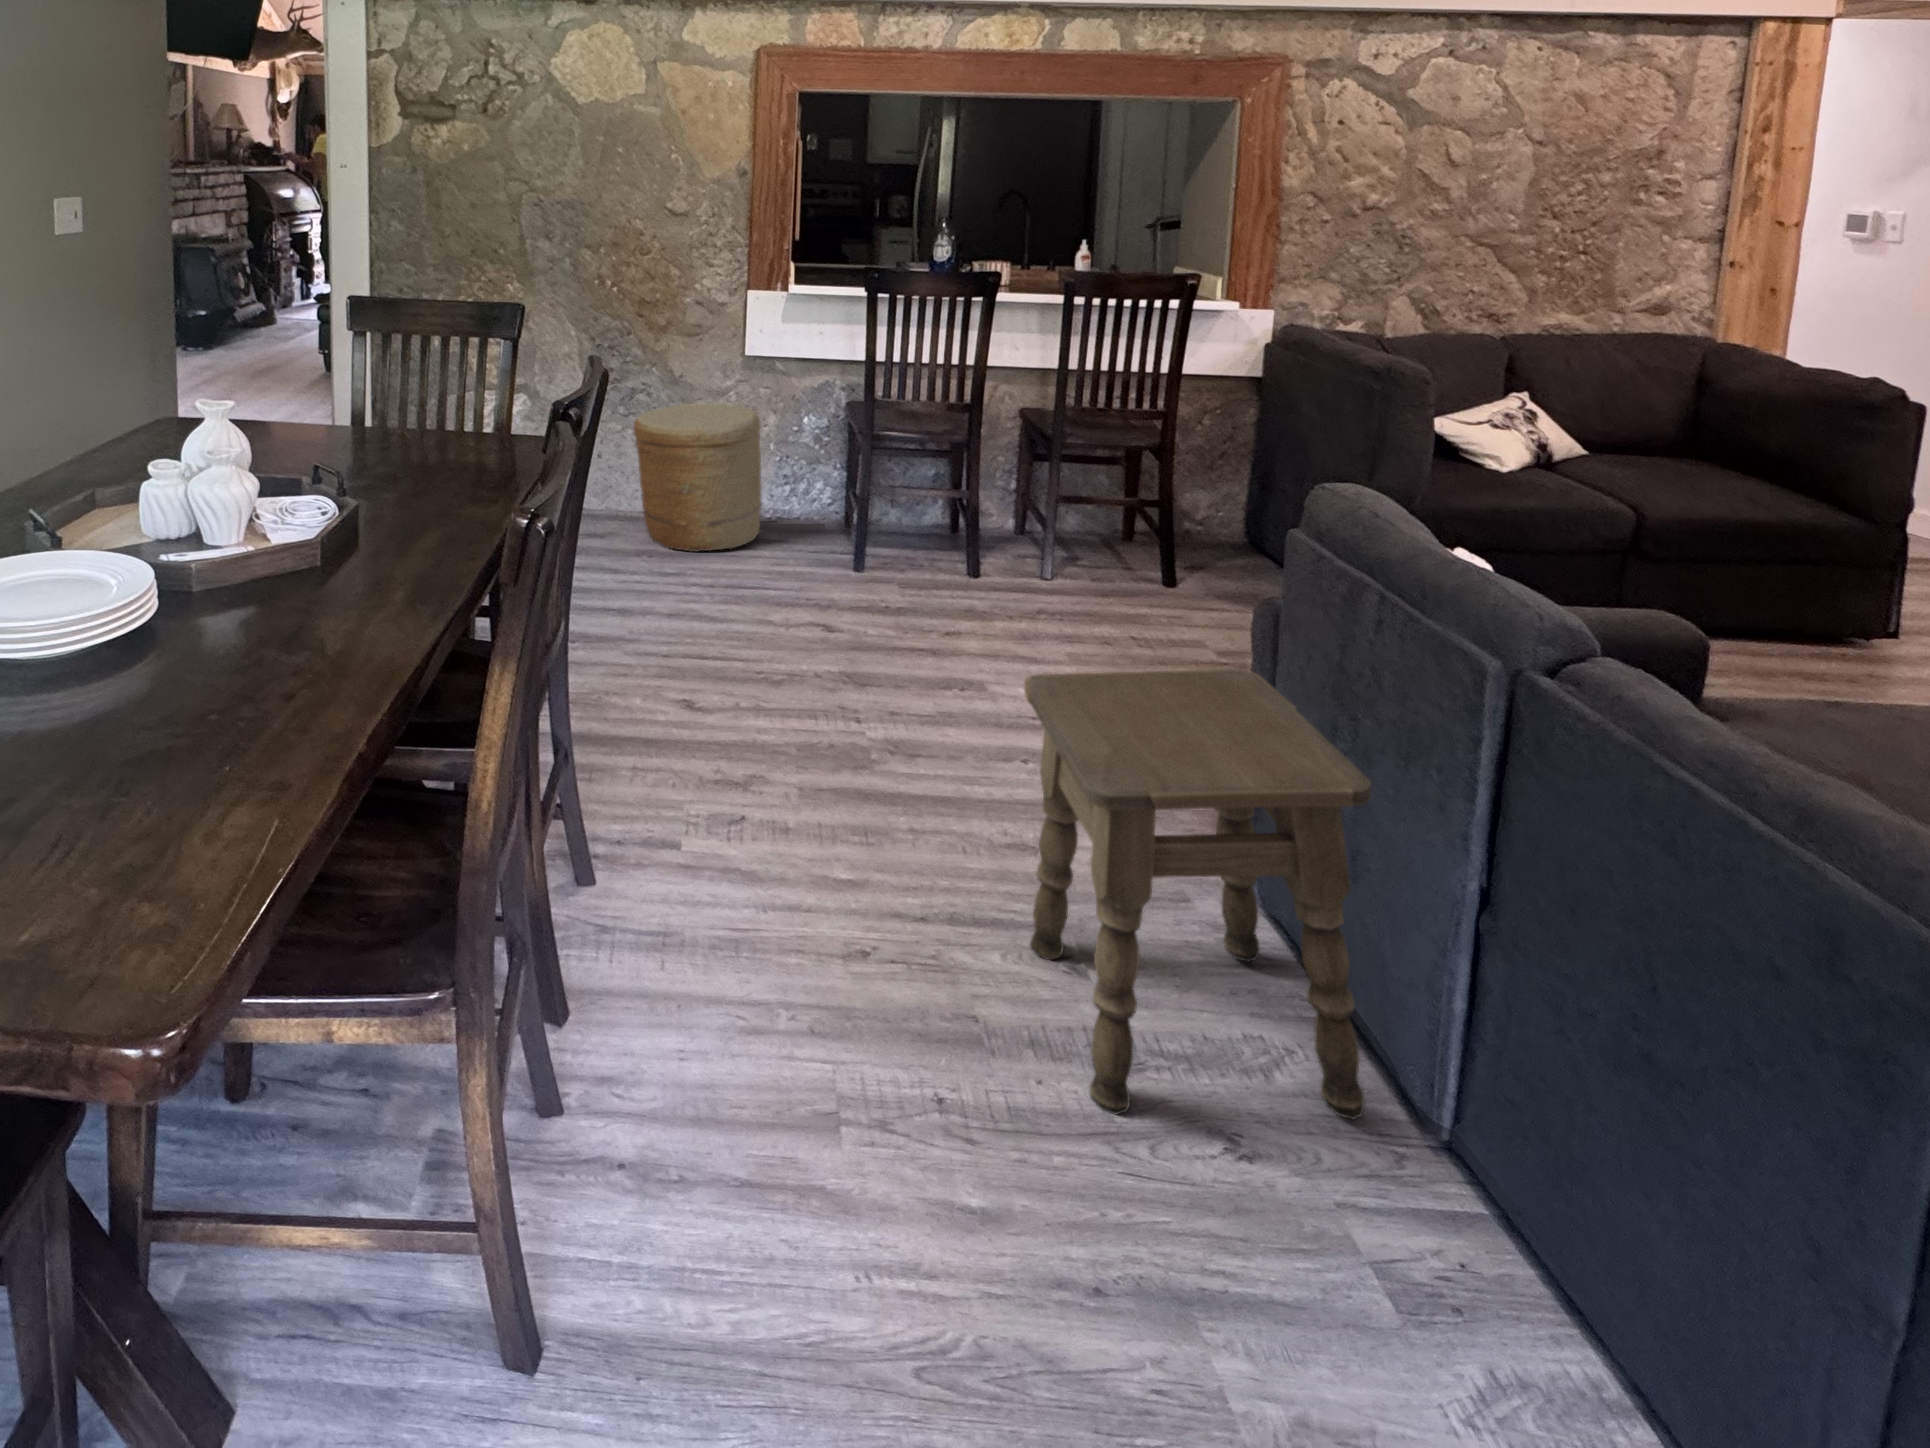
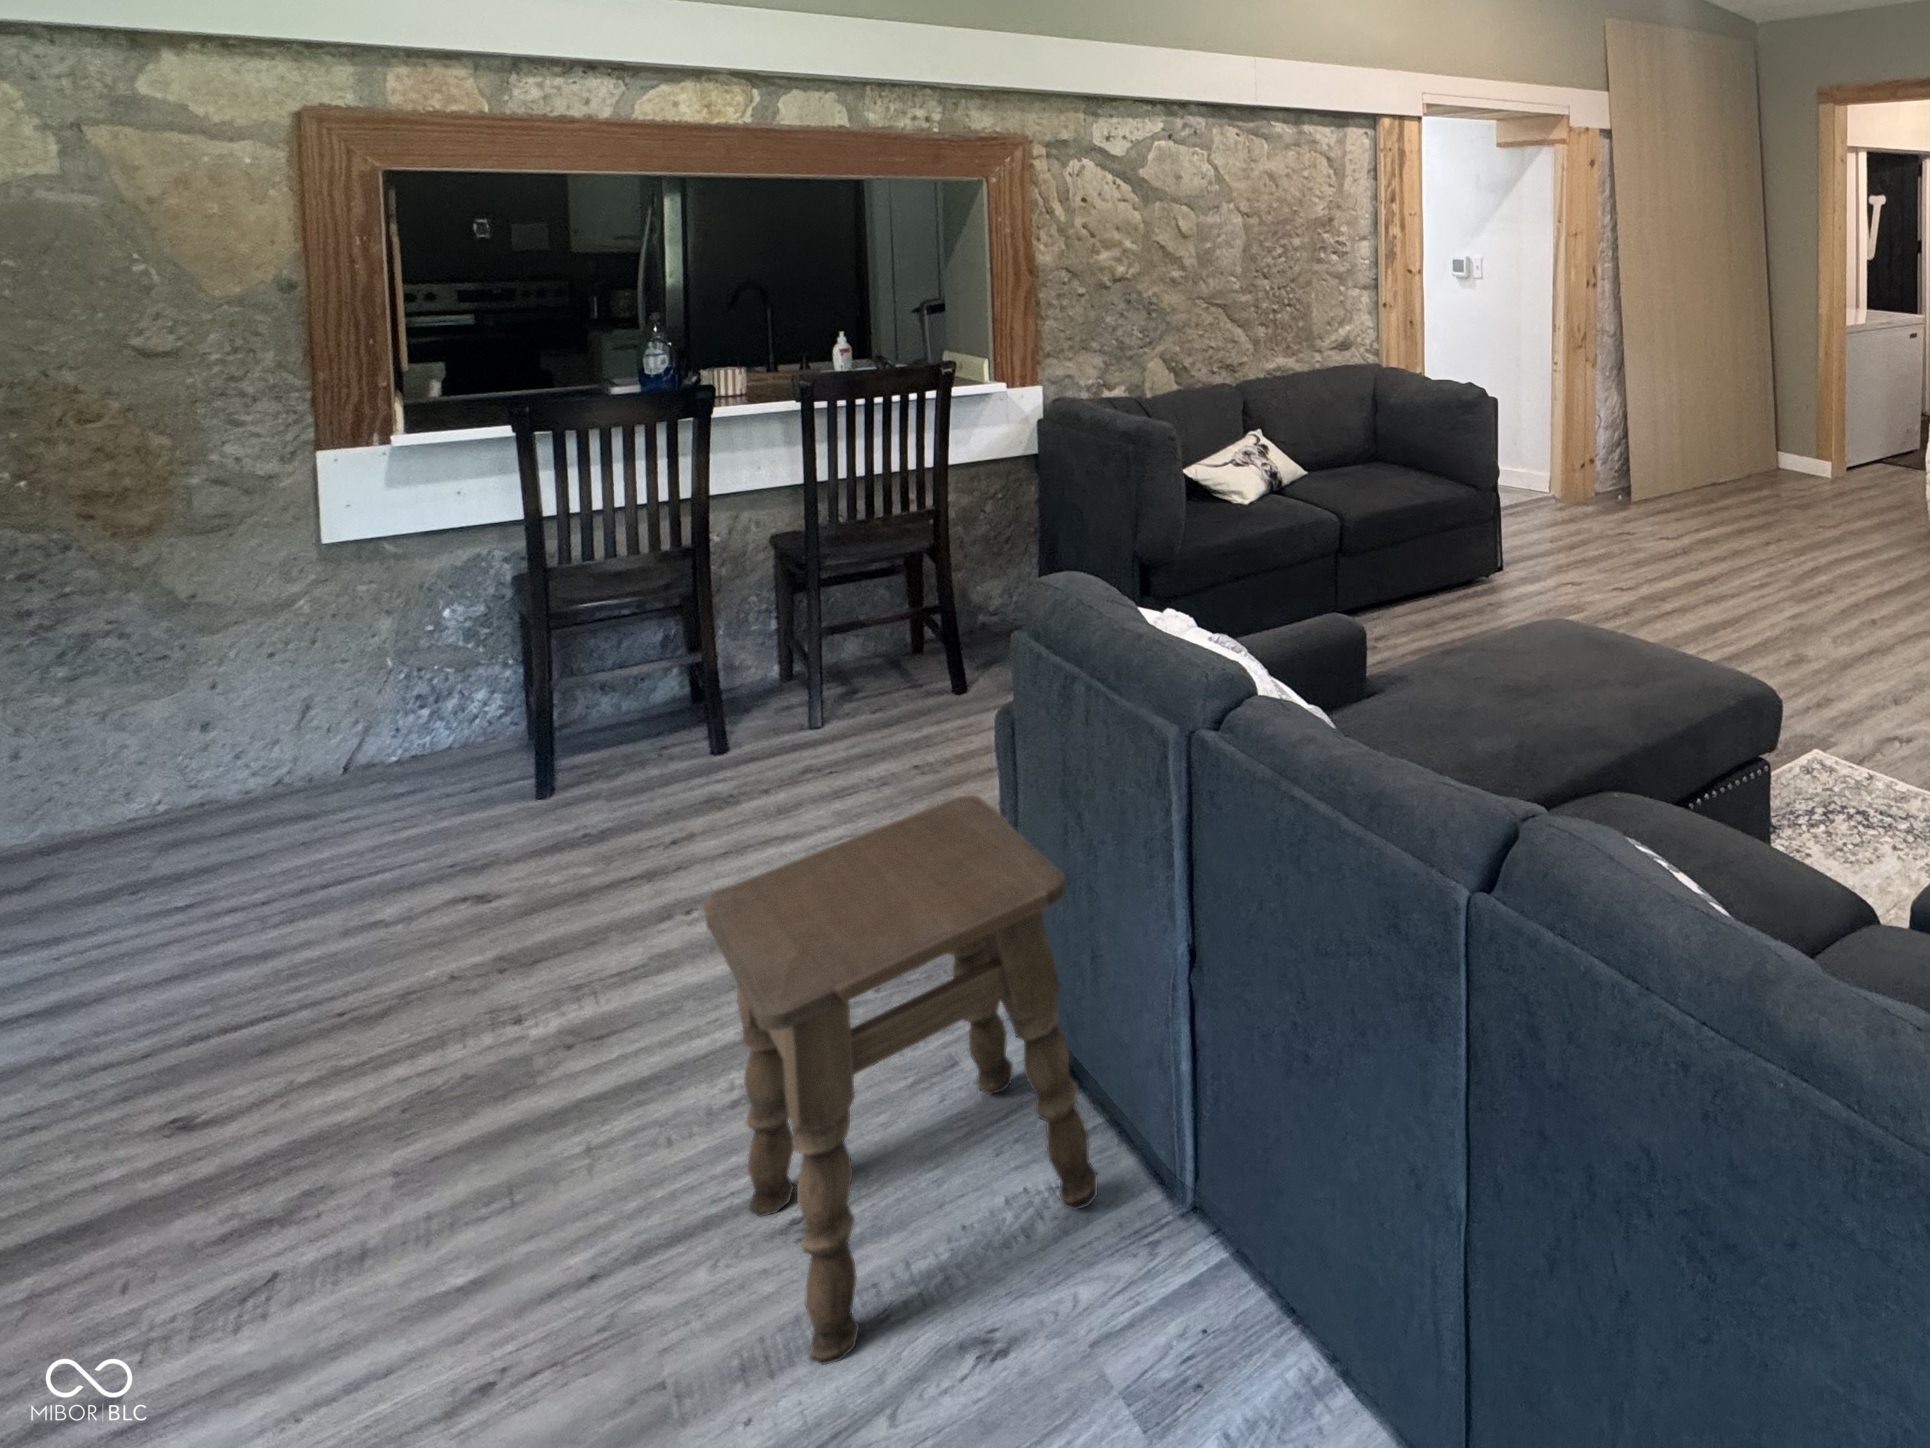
woven basket: present [633,404,762,552] -> none [81,621,373,873]

